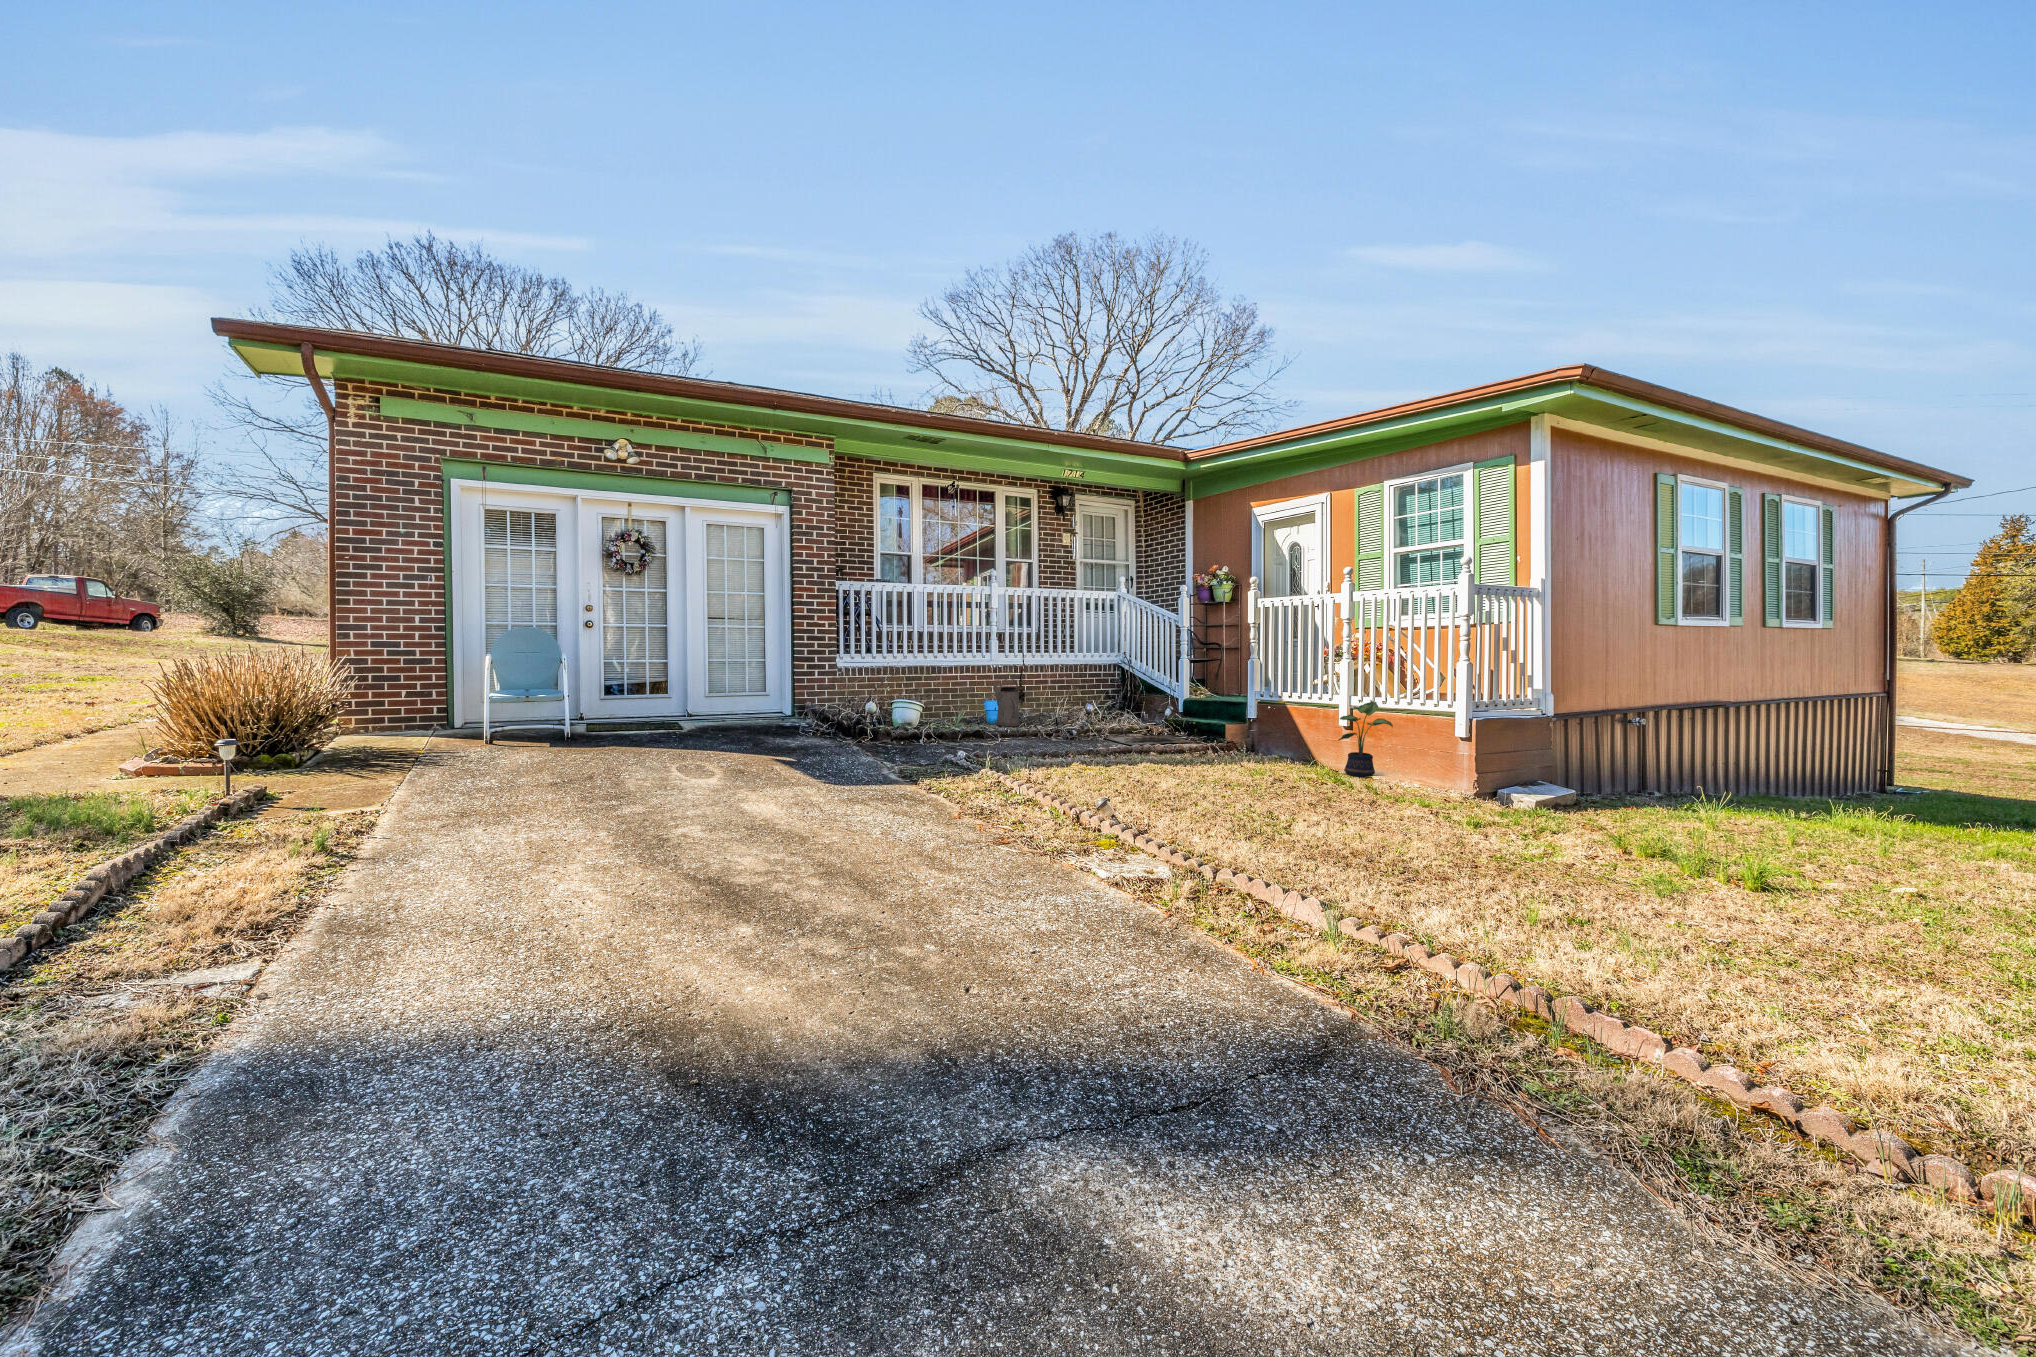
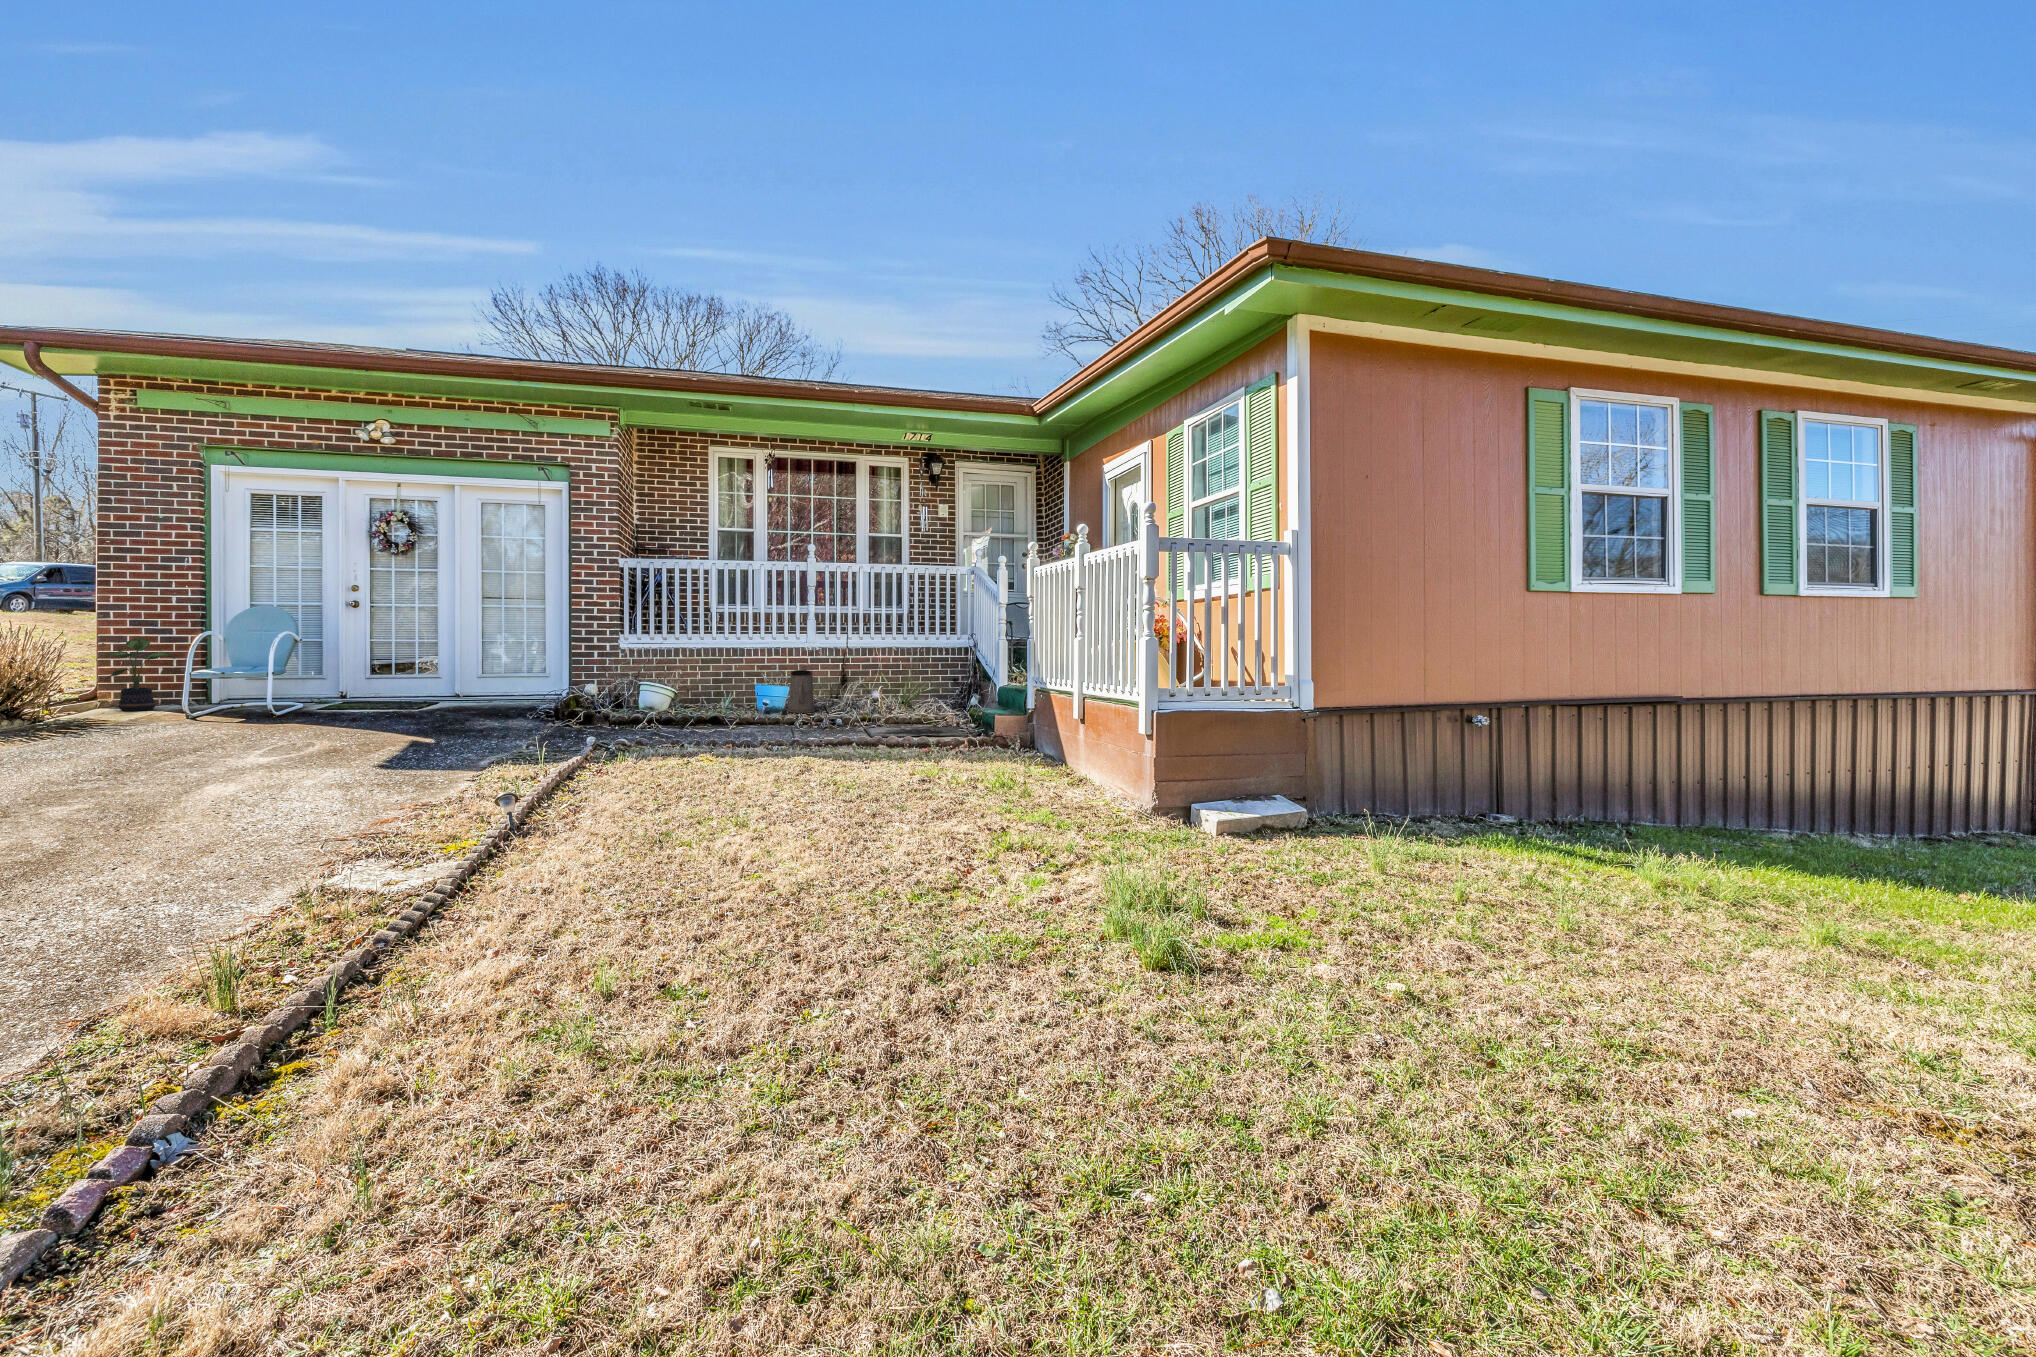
potted plant: present [1338,702,1393,777] -> present [106,637,175,711]

